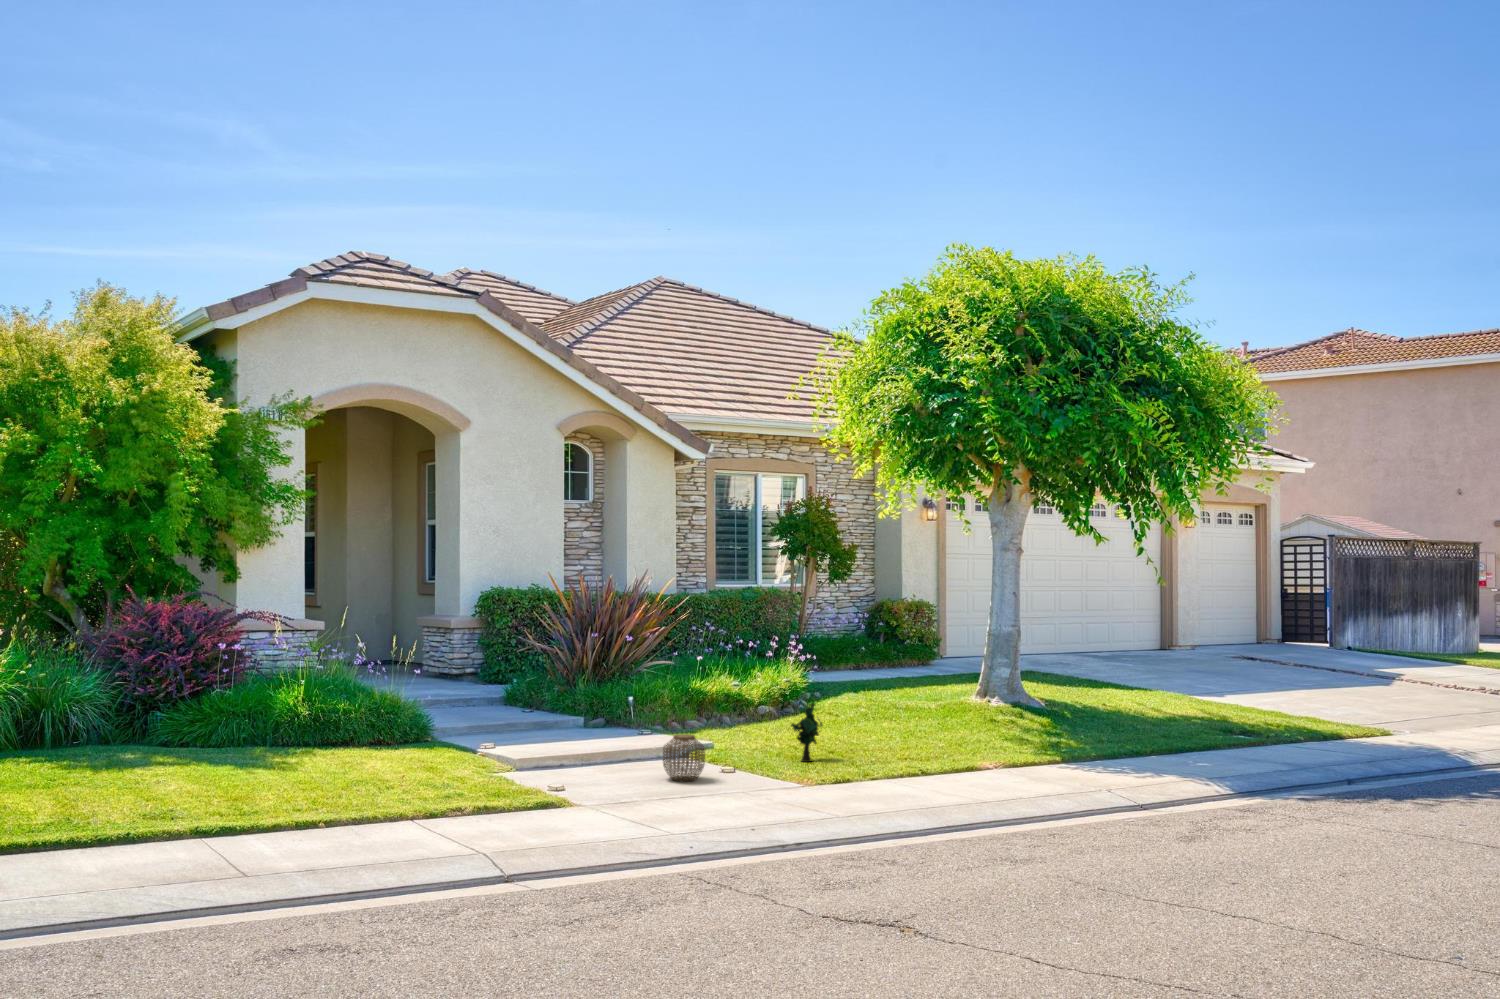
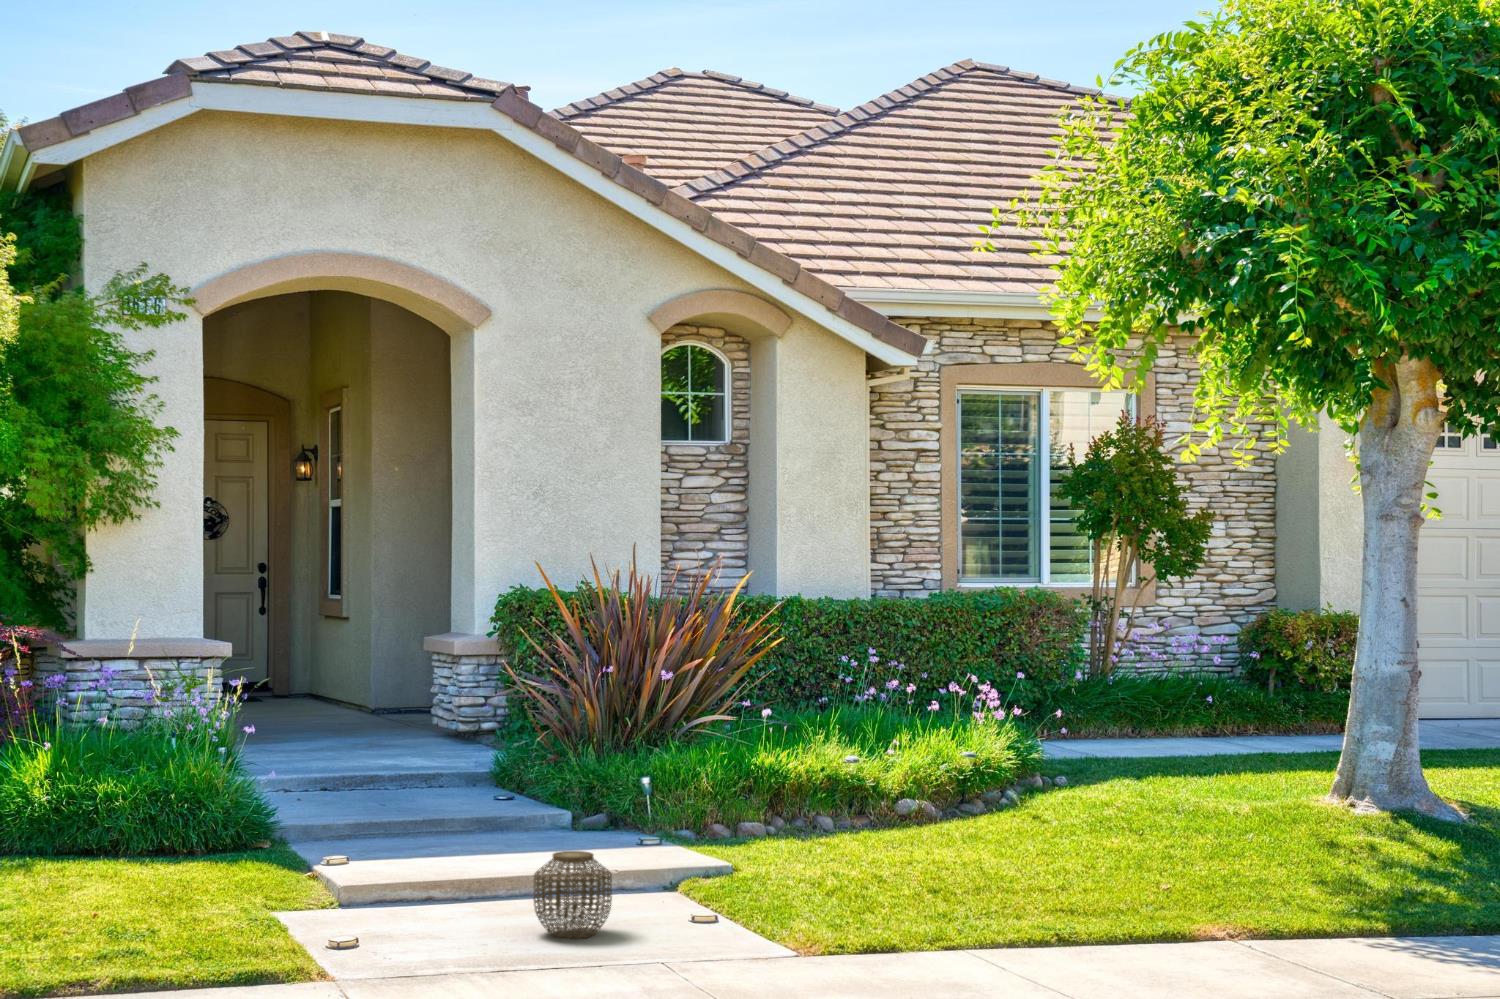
decorative plant: present [791,704,823,762] -> none [828,800,891,911]

